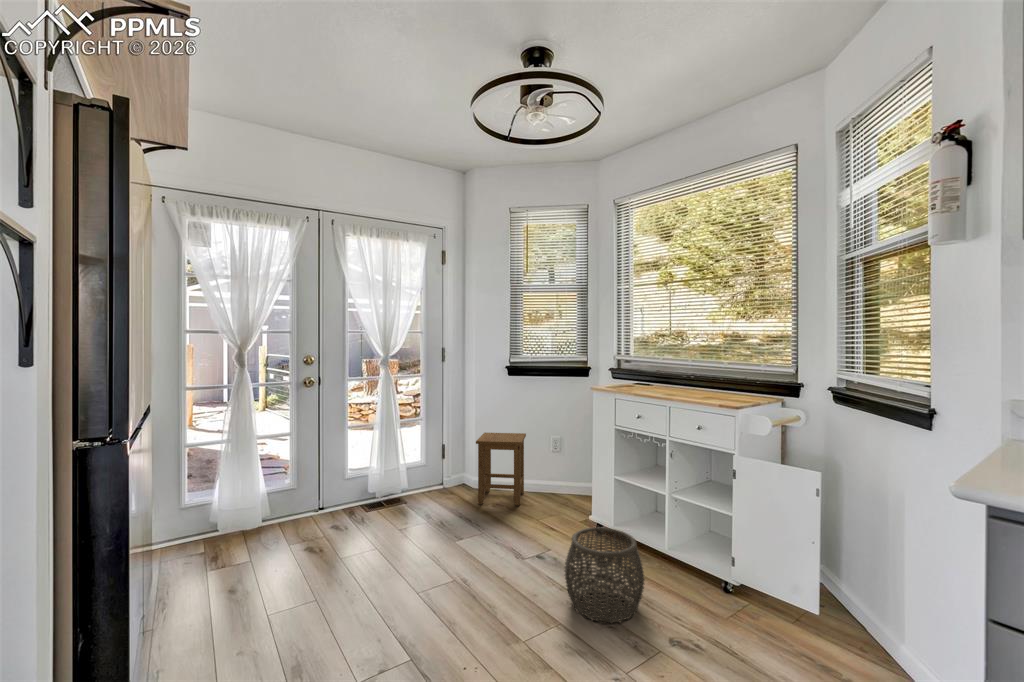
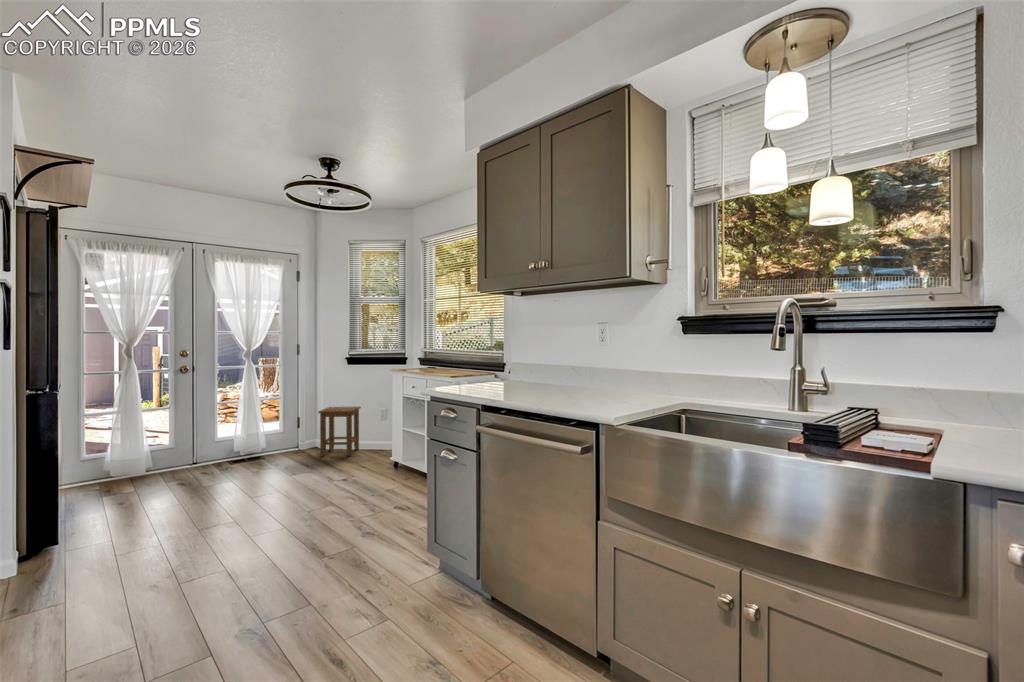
woven basket: present [565,527,645,623] -> none [348,452,396,502]

